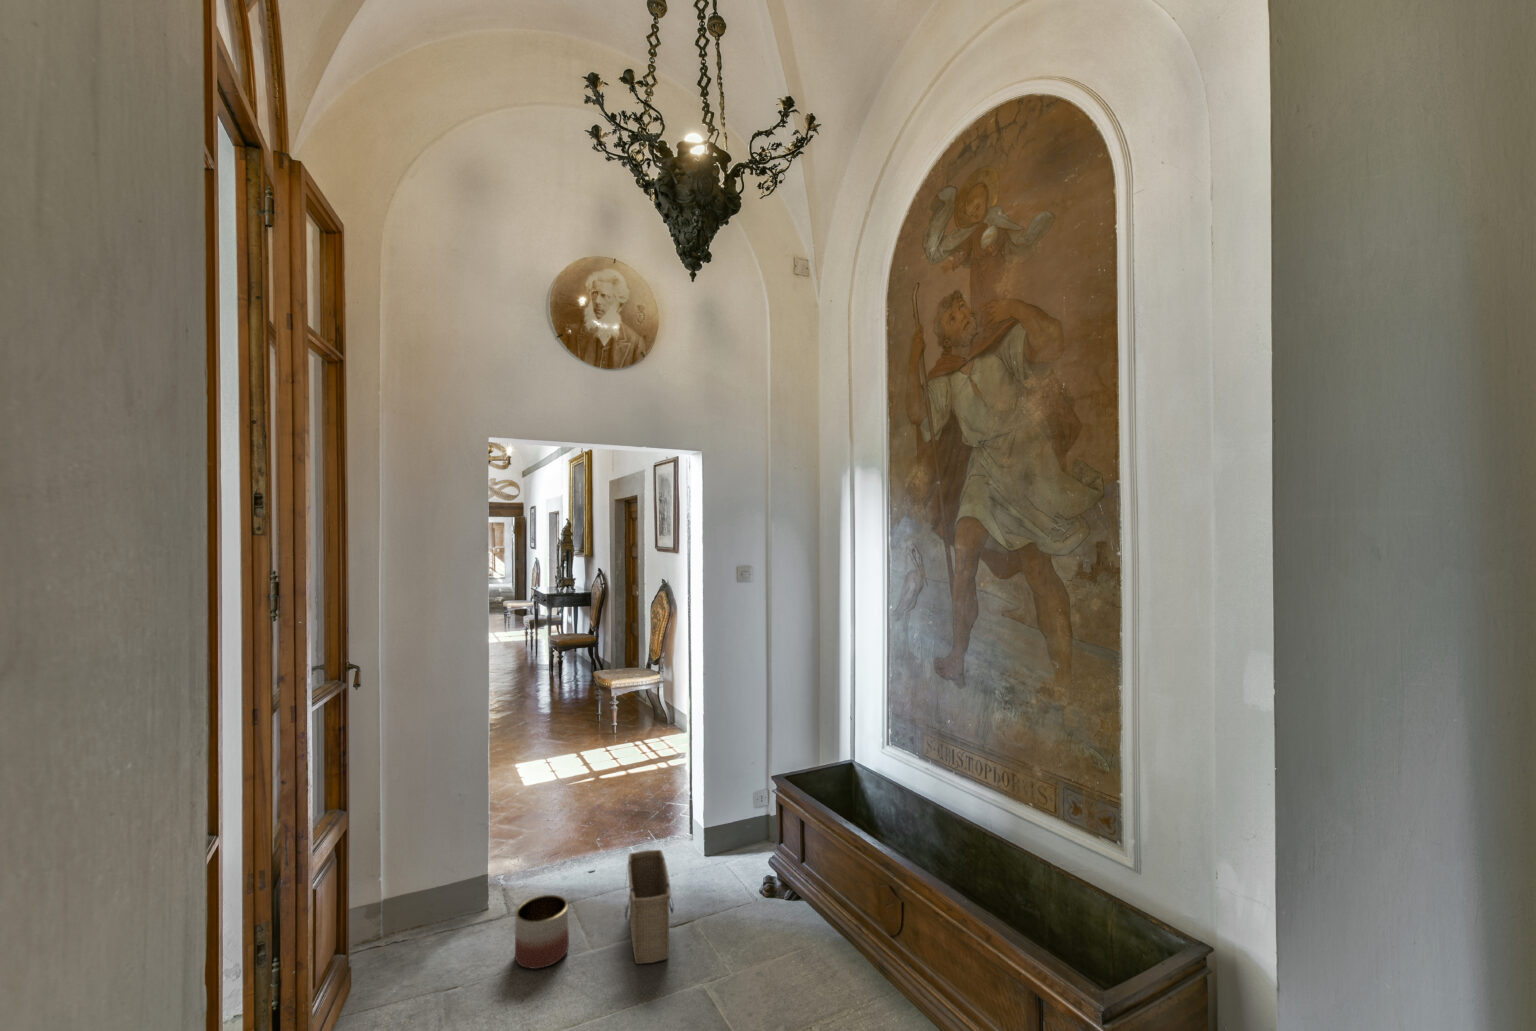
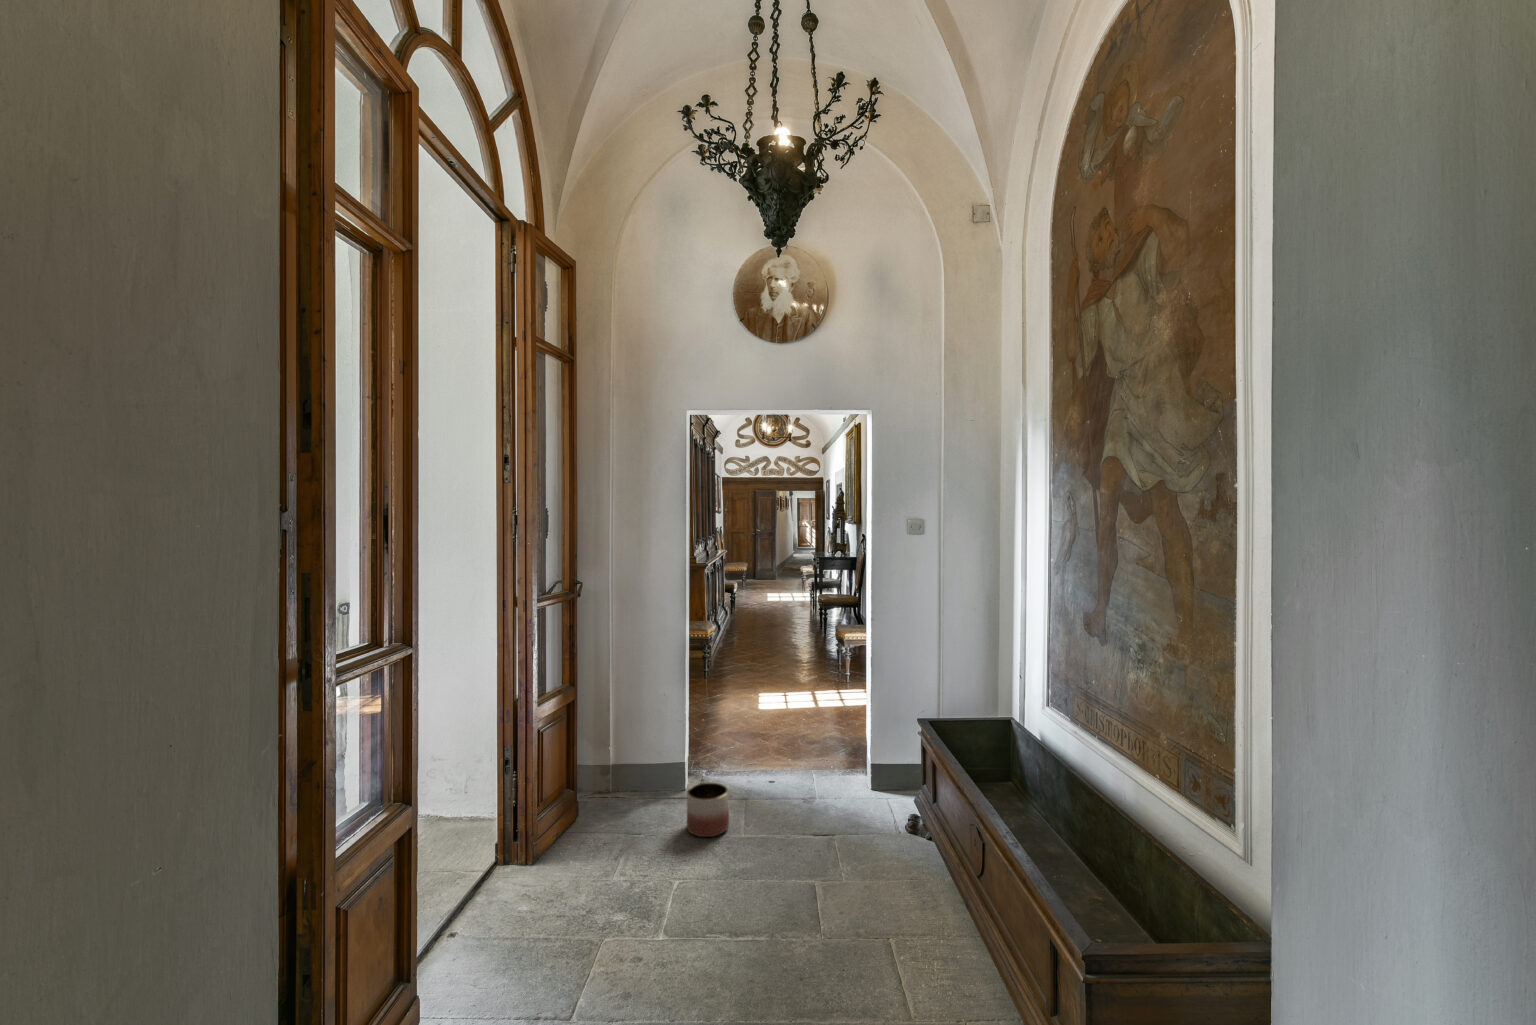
basket: present [625,850,673,964] -> none [769,765,817,856]

